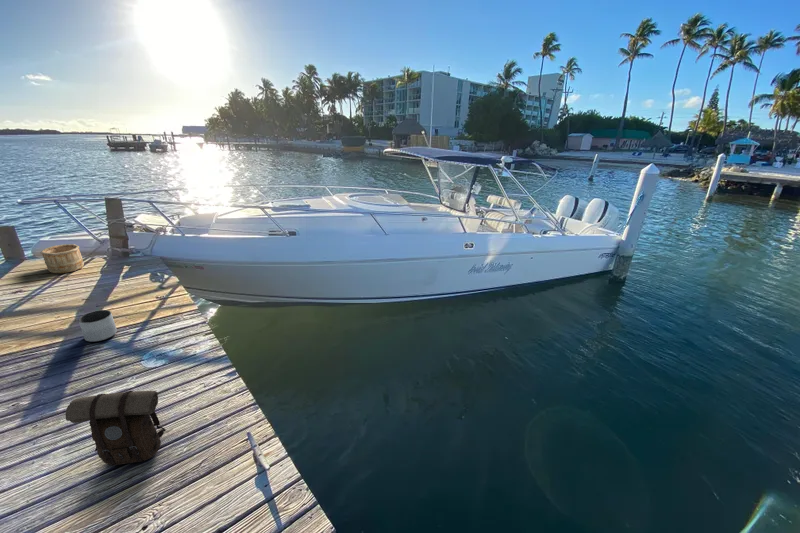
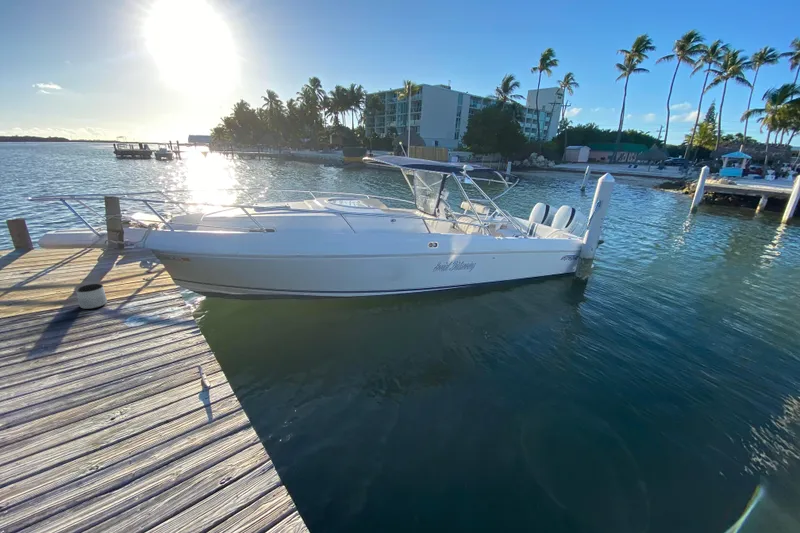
wooden bucket: present [41,244,84,273] -> none [45,236,82,260]
backpack: present [66,391,166,466] -> none [64,325,140,385]

